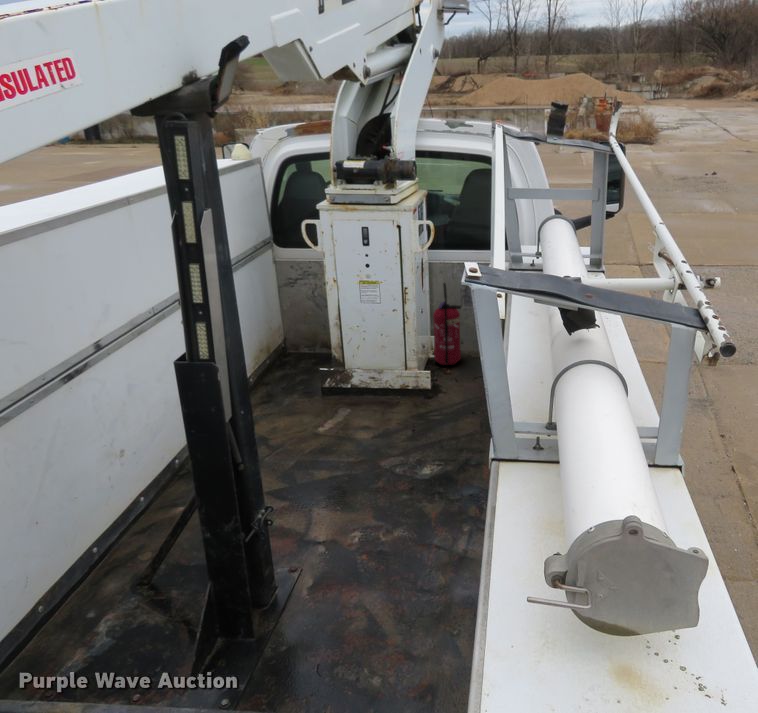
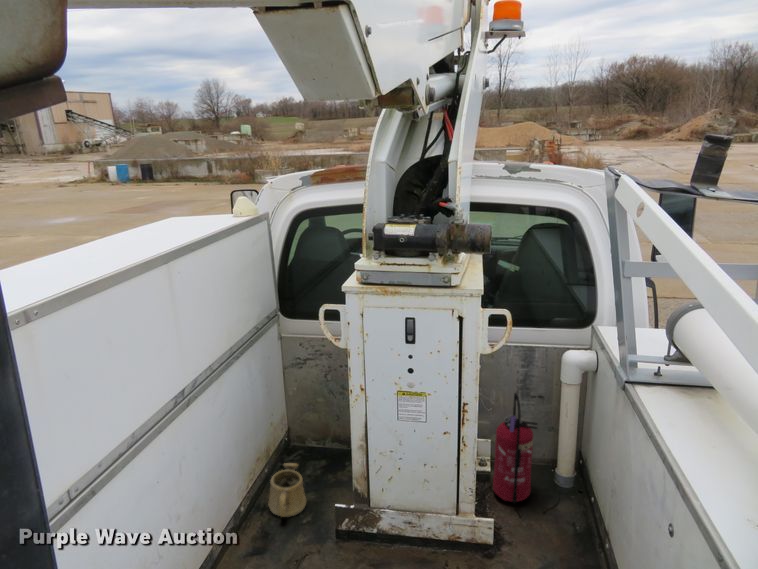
watering can: none [273,345,300,377] -> present [268,463,306,517]

